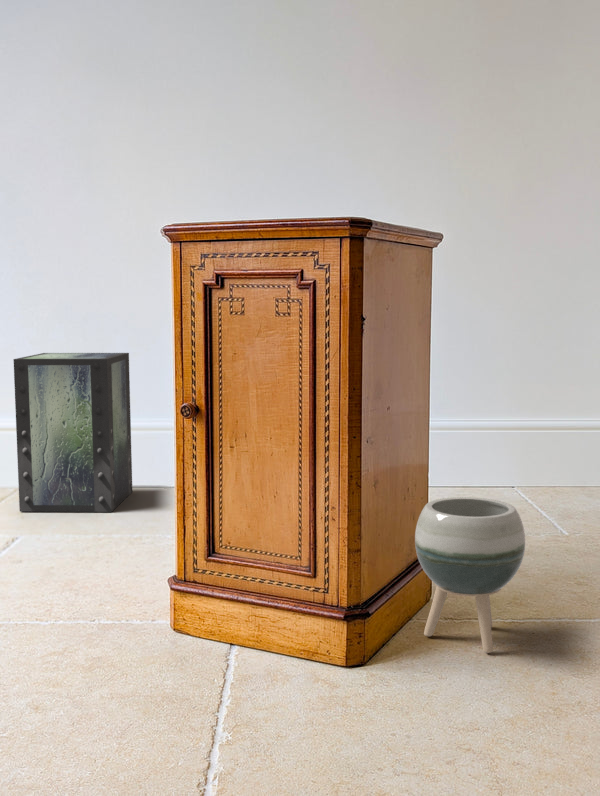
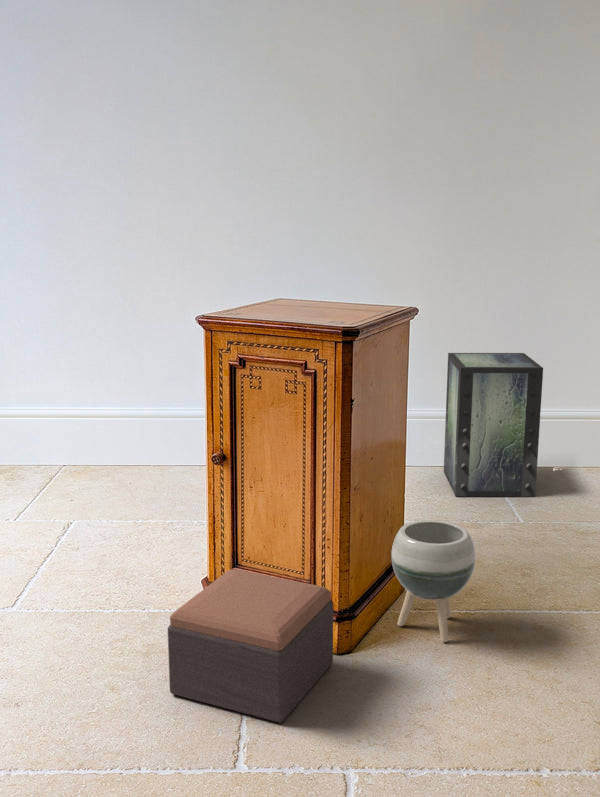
storage box: present [14,353,132,512] -> present [444,353,543,496]
footstool: none [113,552,340,747] -> present [168,569,333,723]

